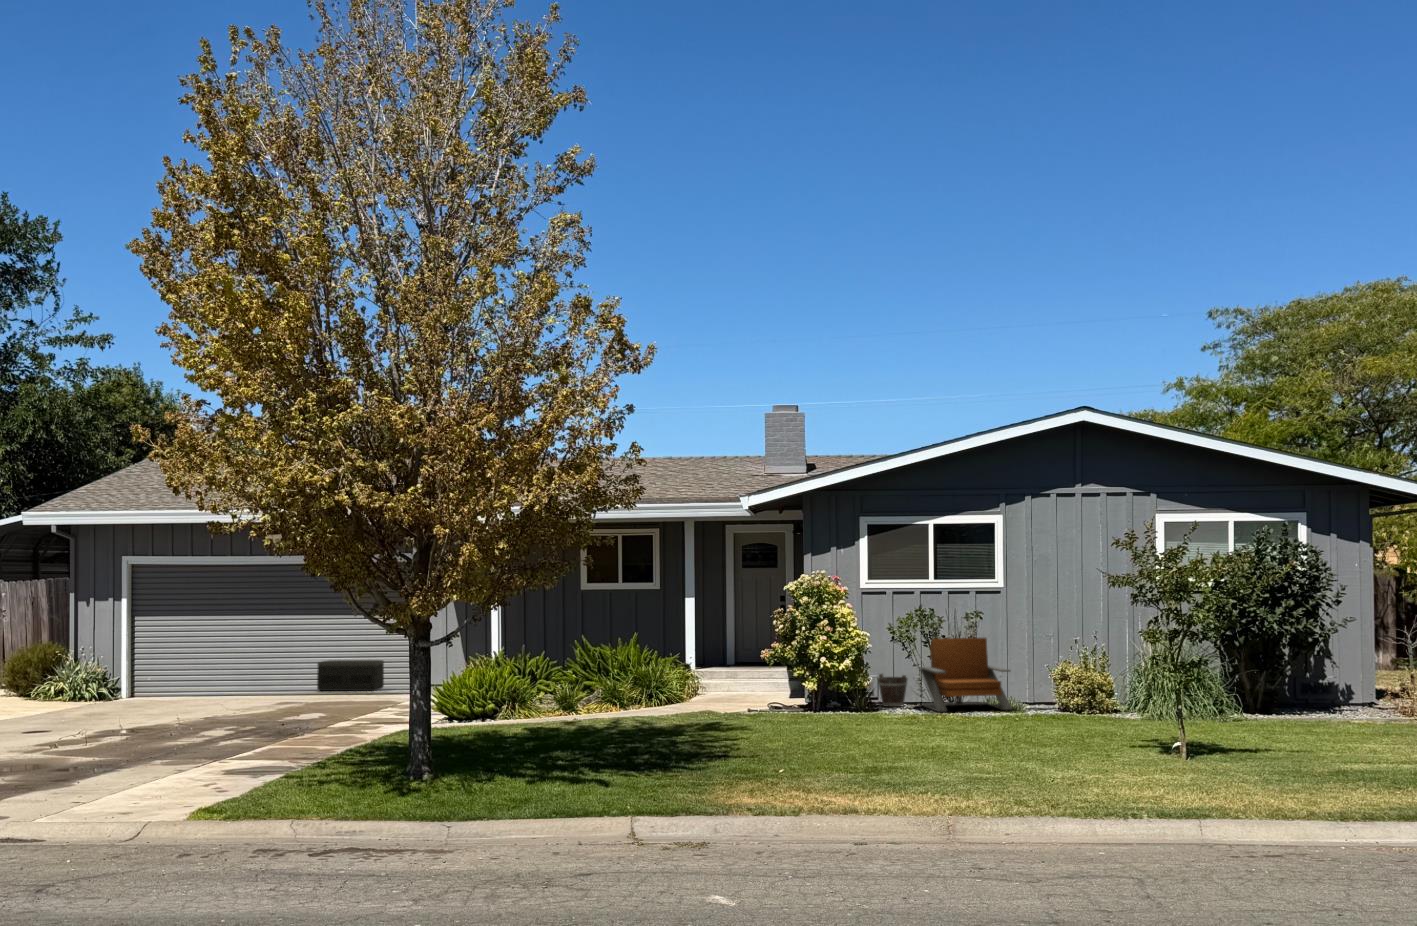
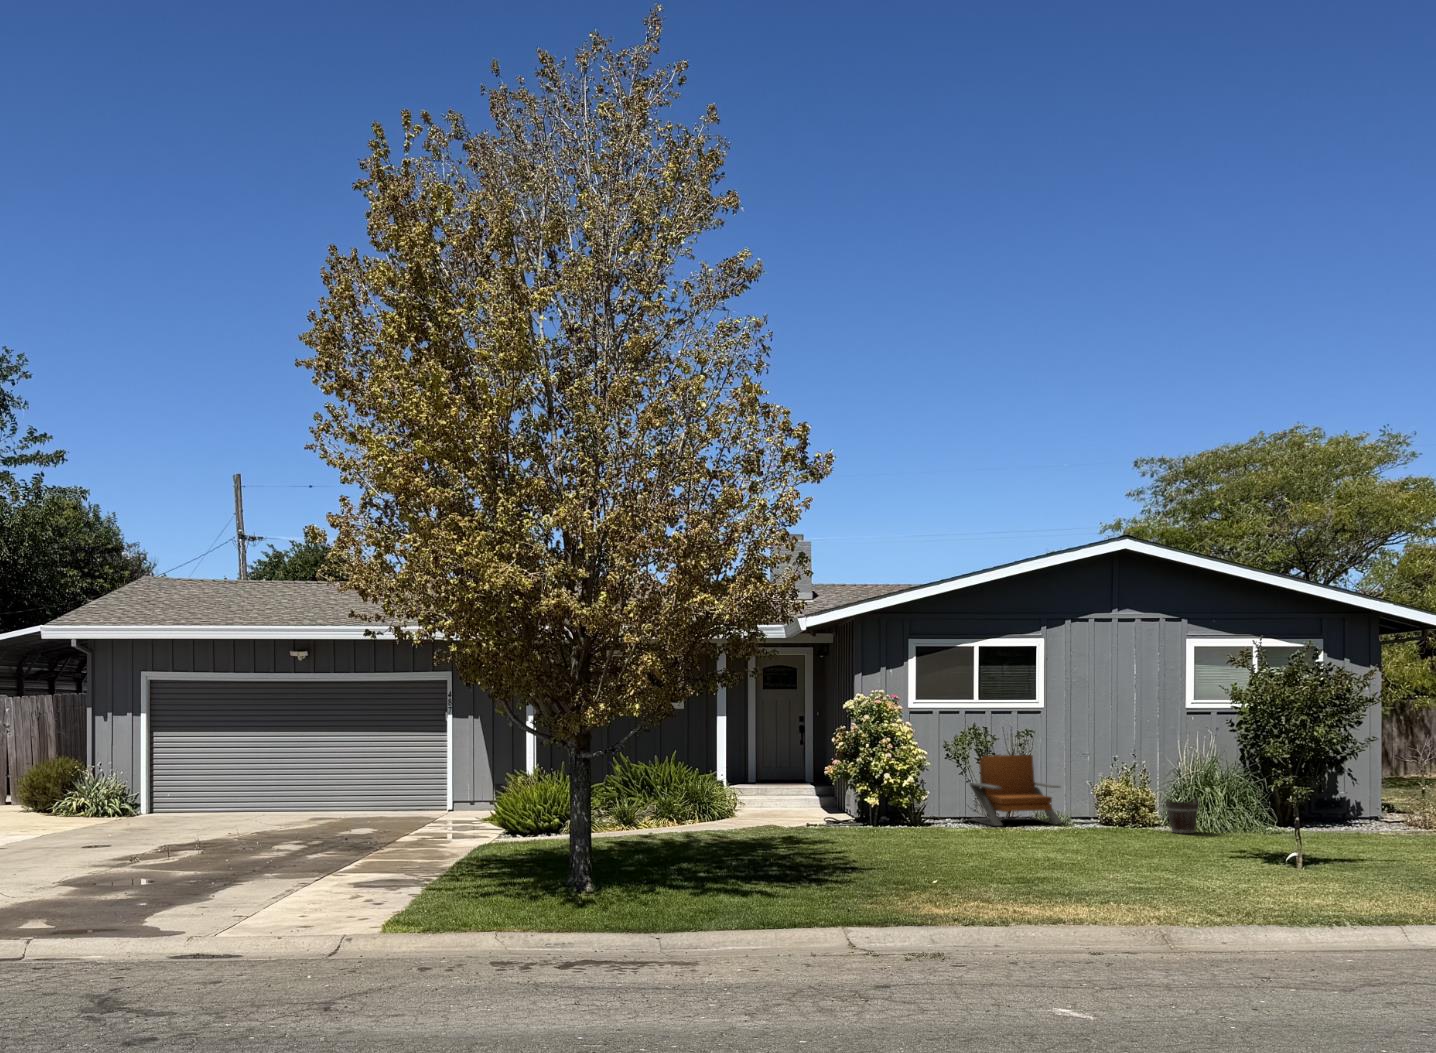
storage bench: present [317,660,384,691] -> none [347,776,413,807]
bucket: present [878,674,907,707] -> present [1166,799,1199,834]

